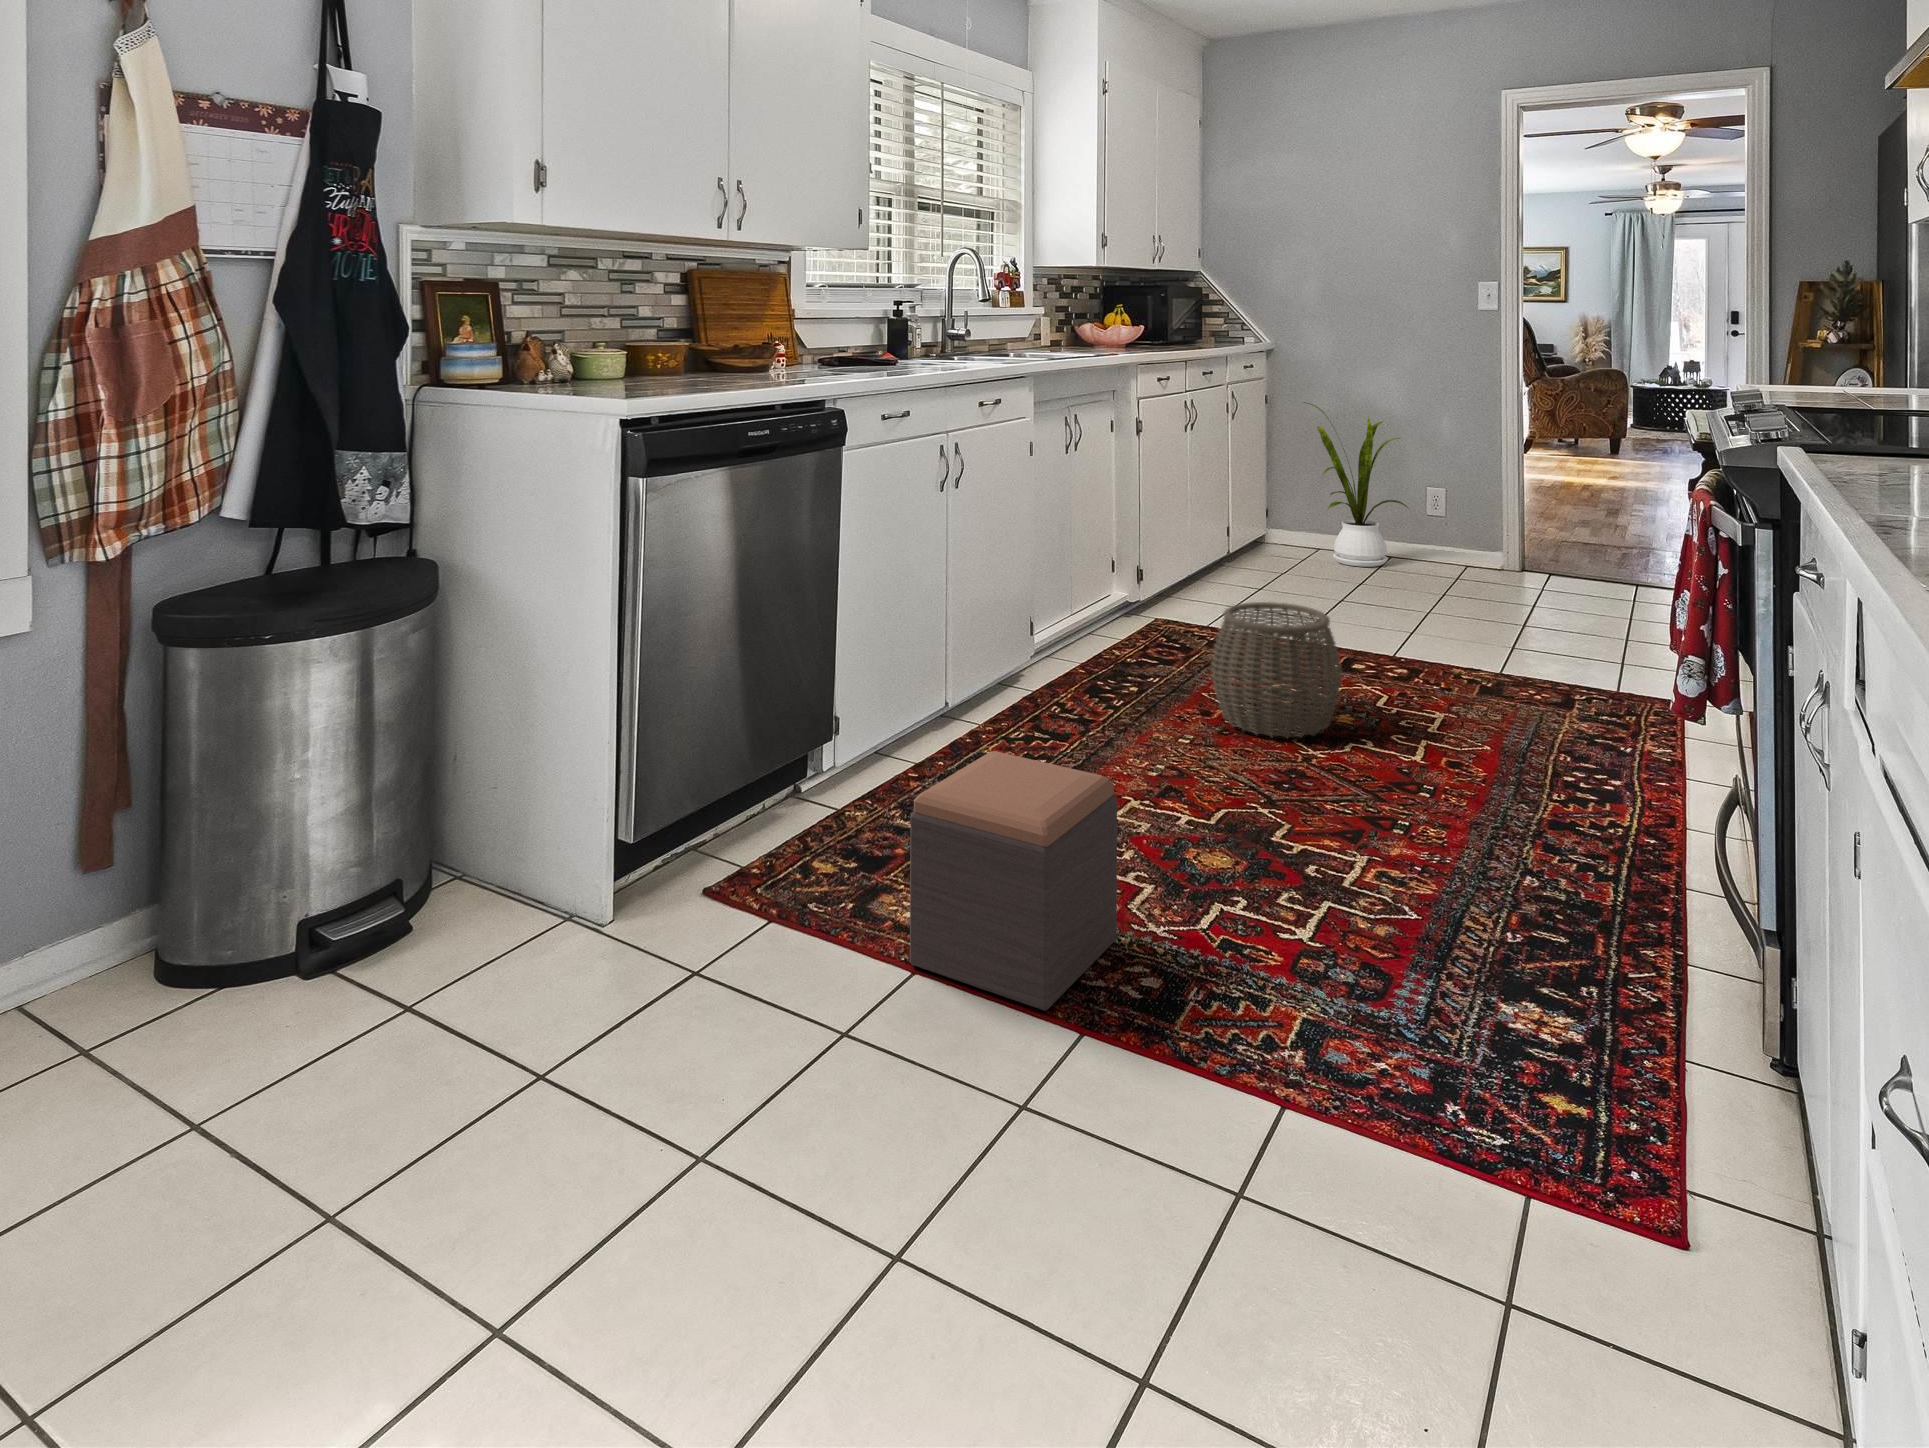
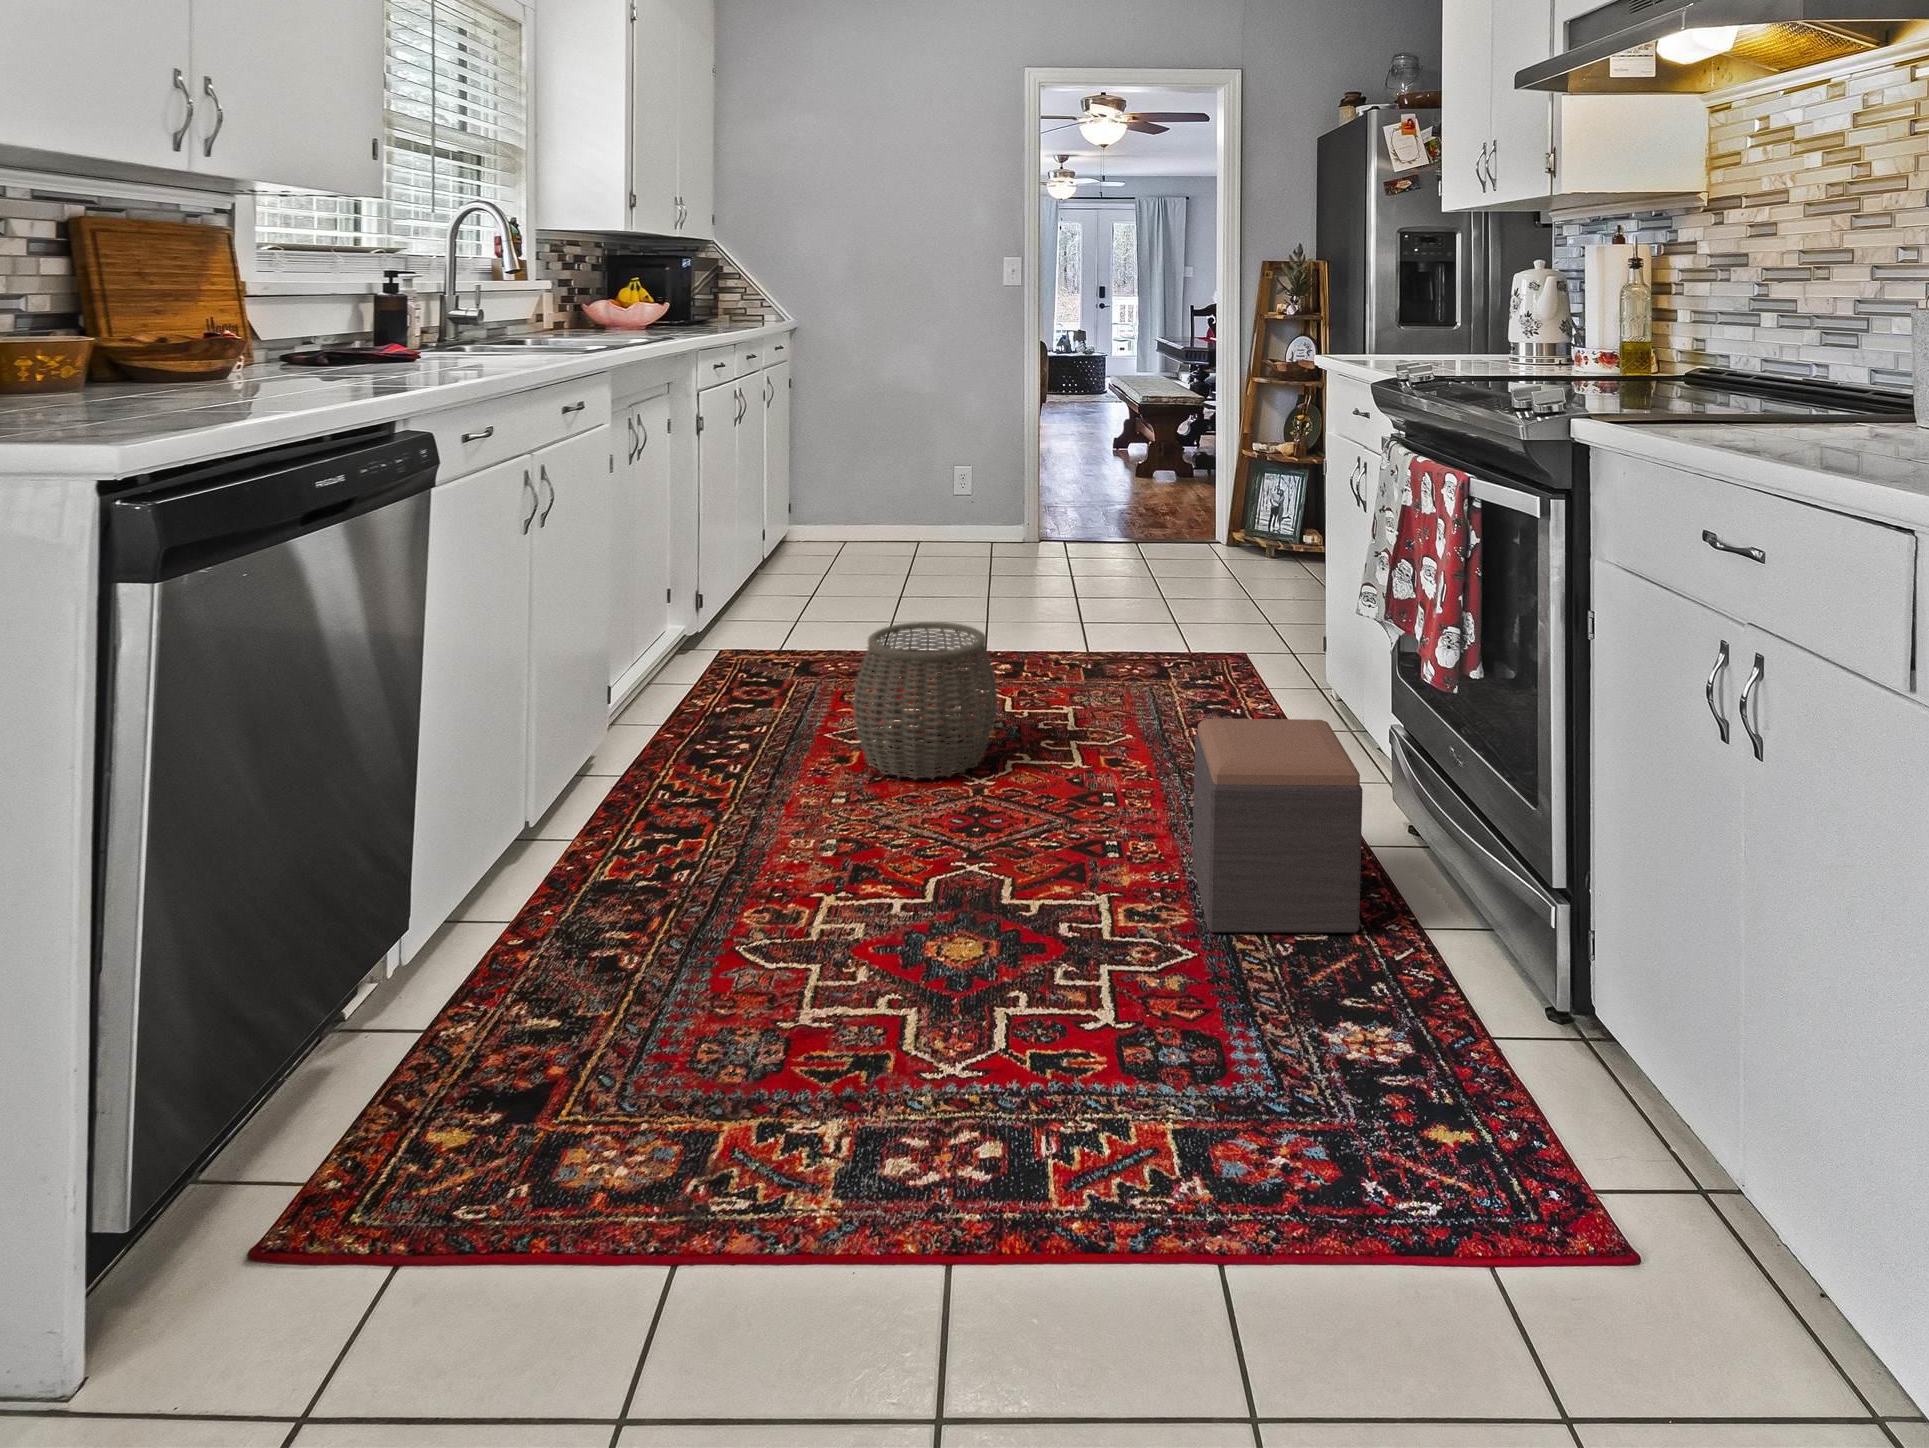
house plant: present [1304,402,1408,567] -> none [838,385,951,560]
footstool: present [910,751,1117,1011] -> present [1192,719,1363,933]

